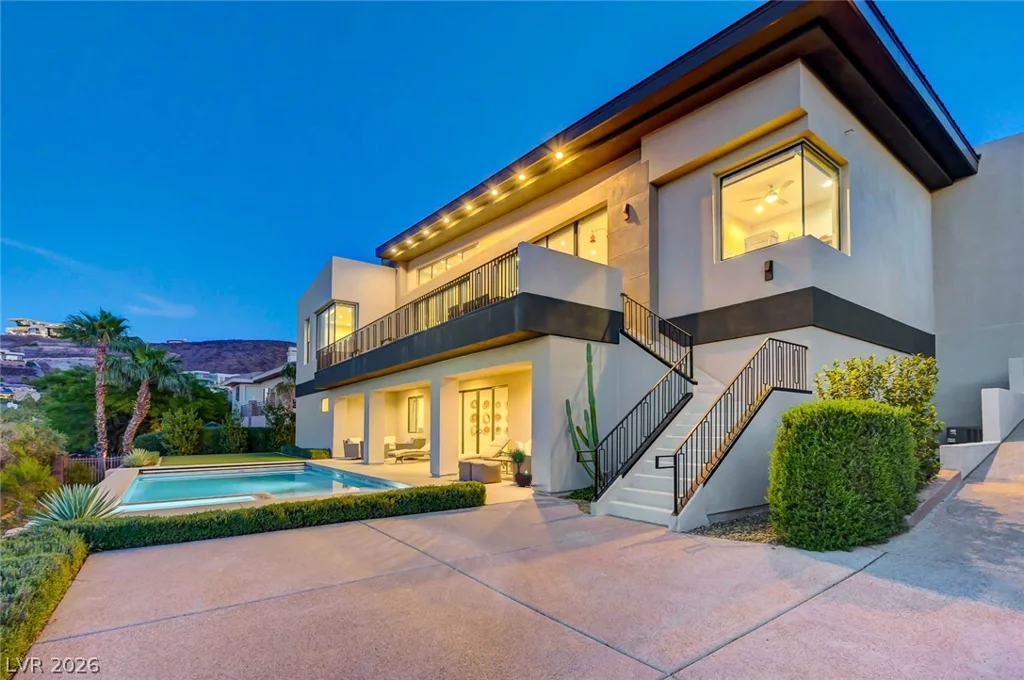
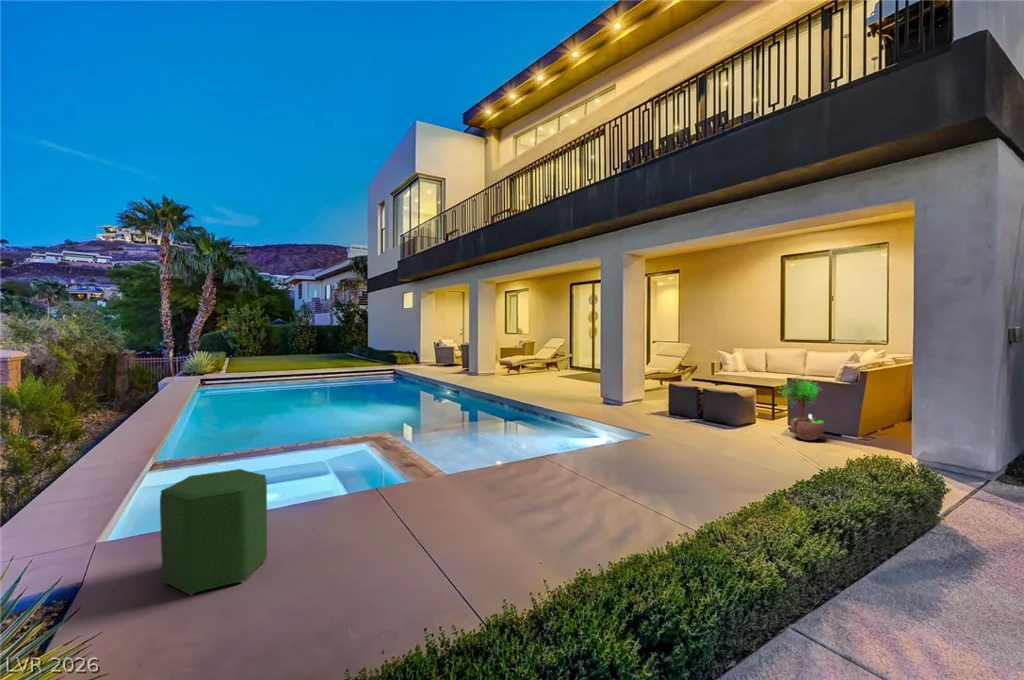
ottoman: none [145,482,190,524] -> present [160,469,267,595]

